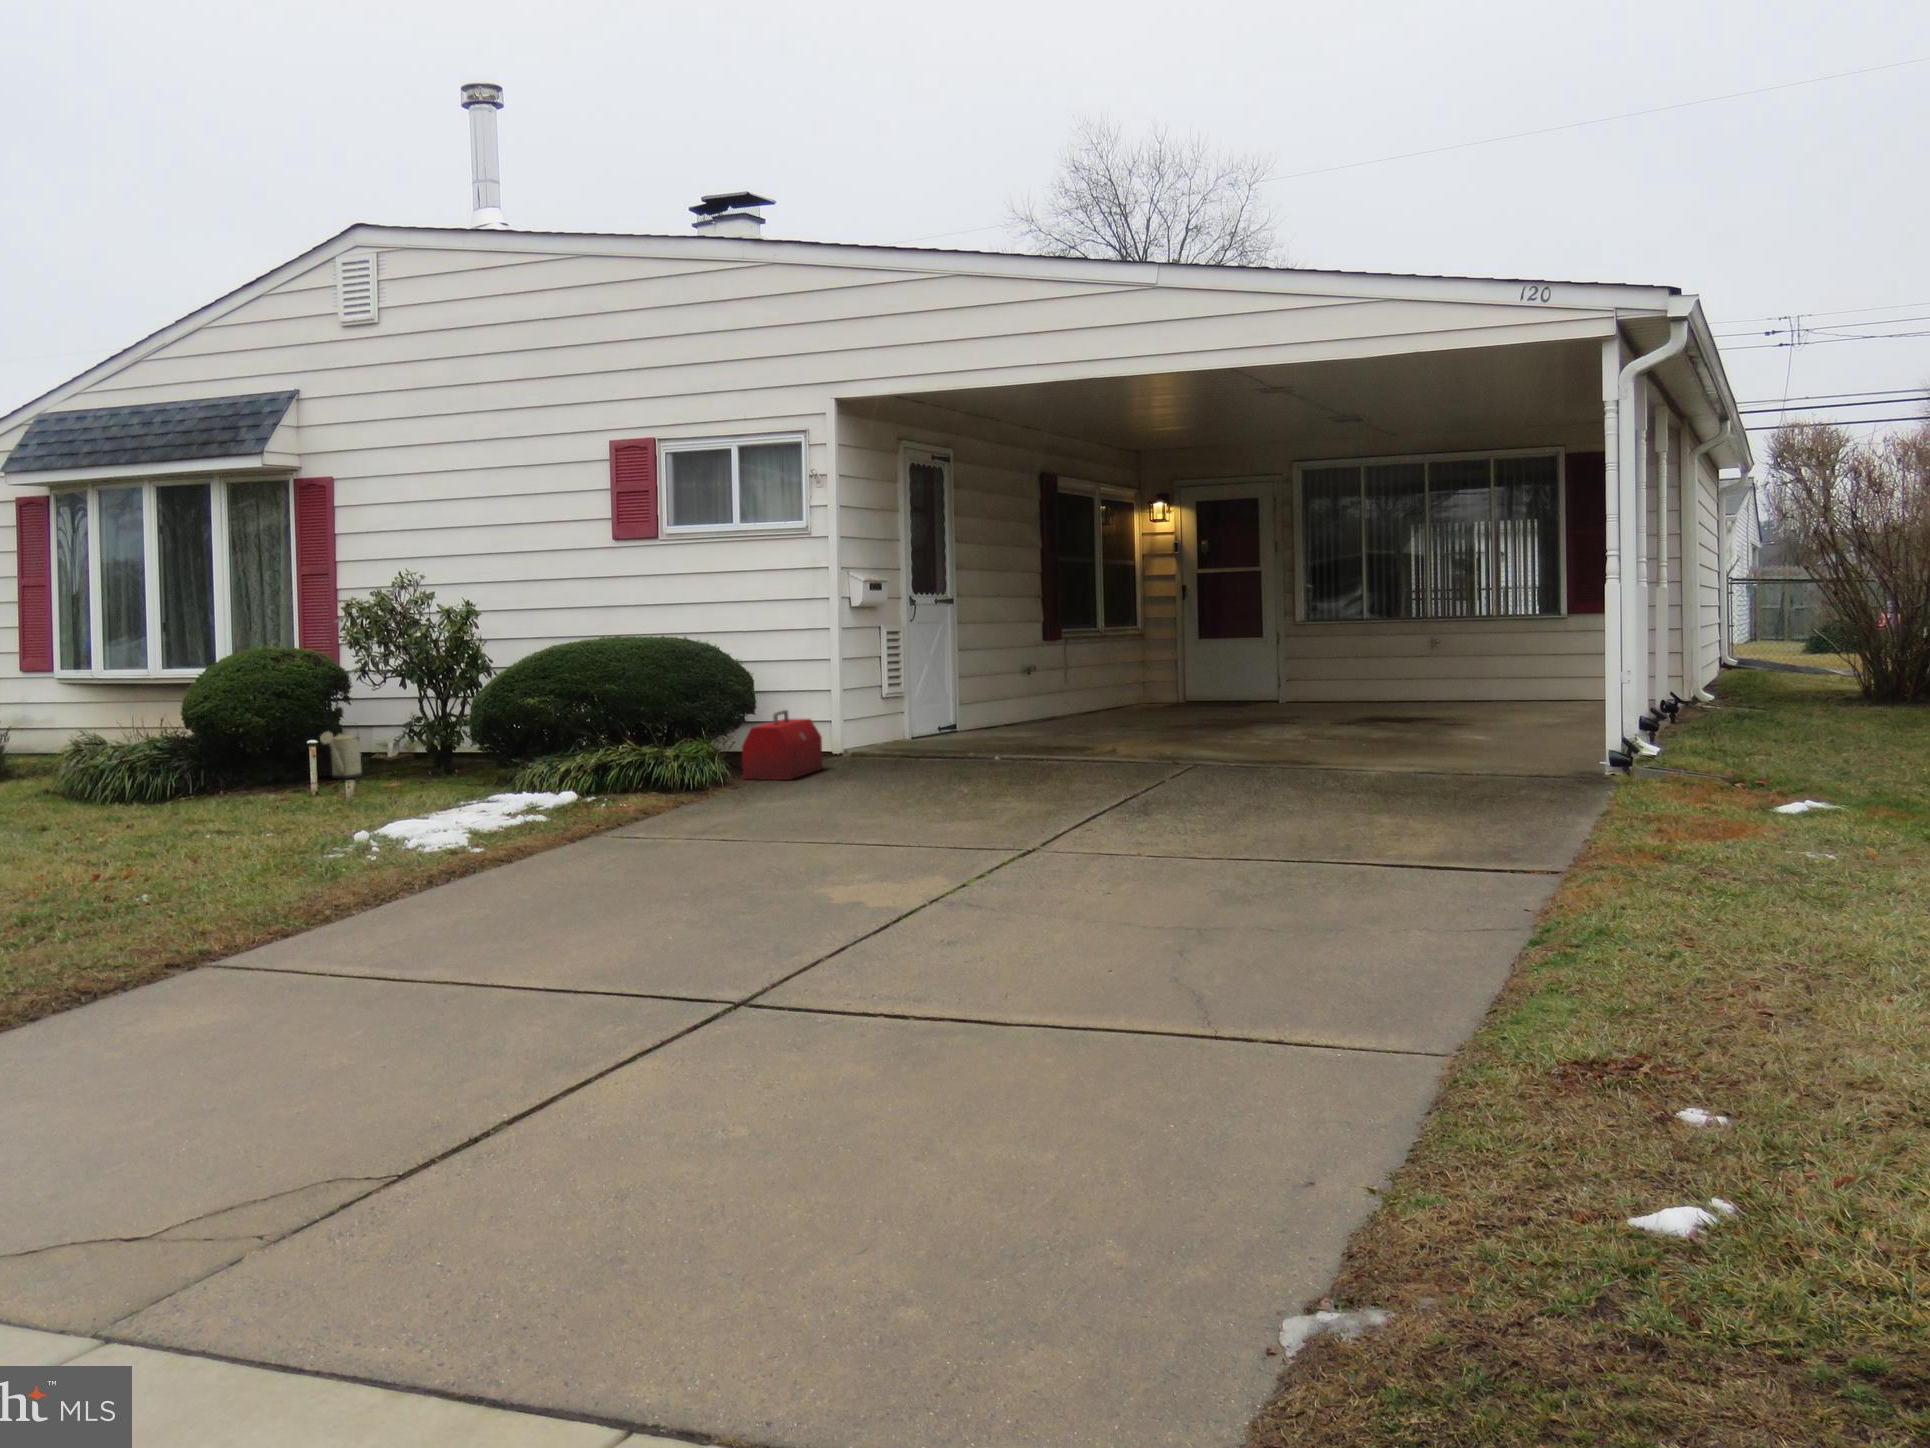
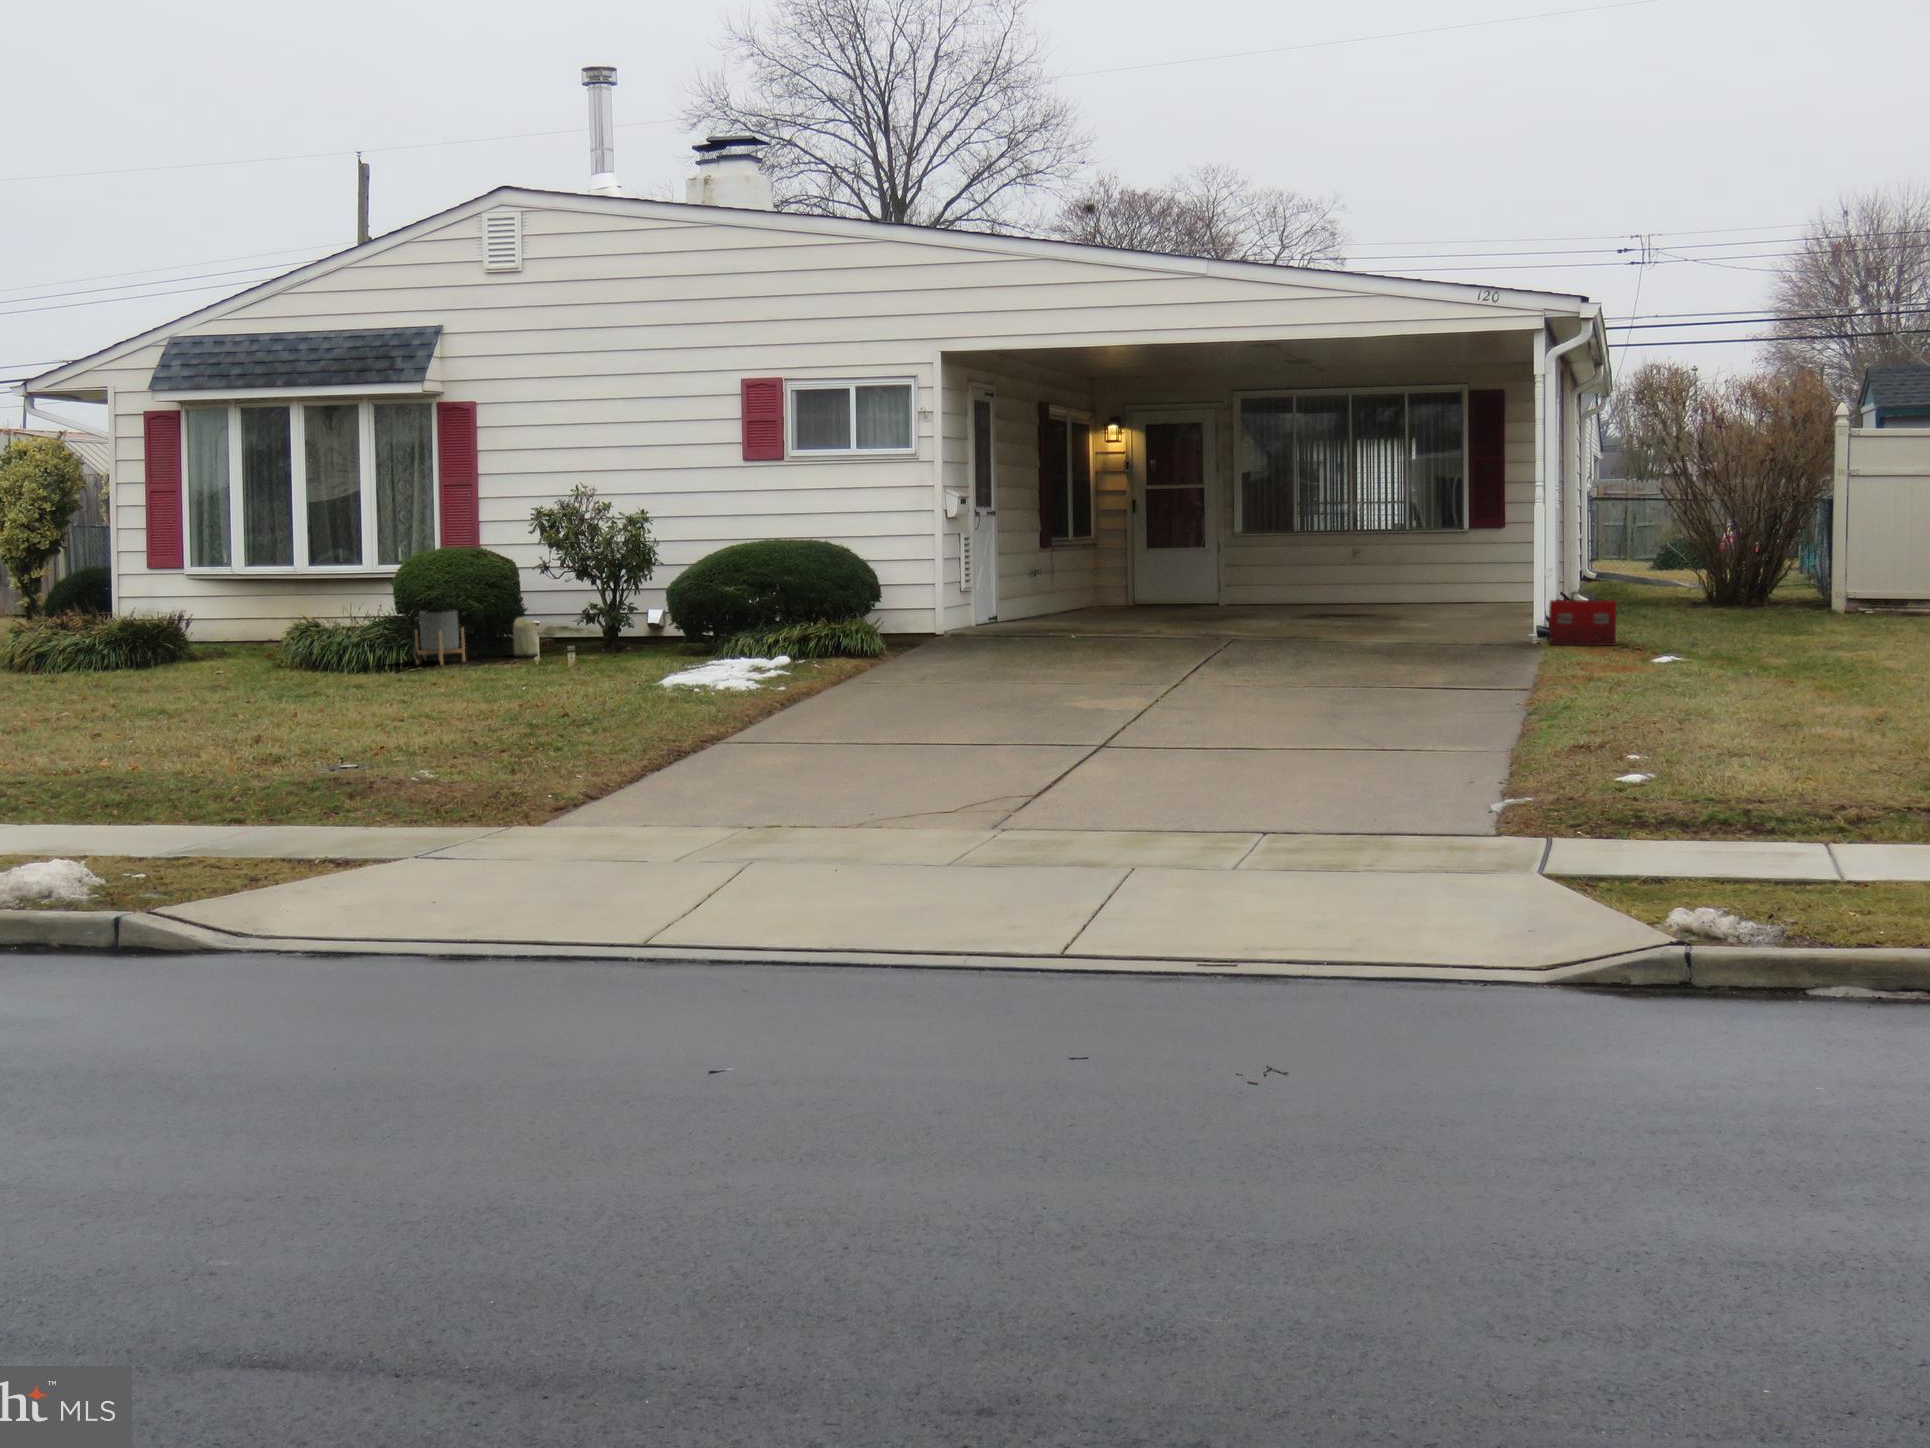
toolbox: present [742,710,823,780] -> present [1549,591,1616,646]
planter: none [202,722,264,791] -> present [415,611,465,665]

